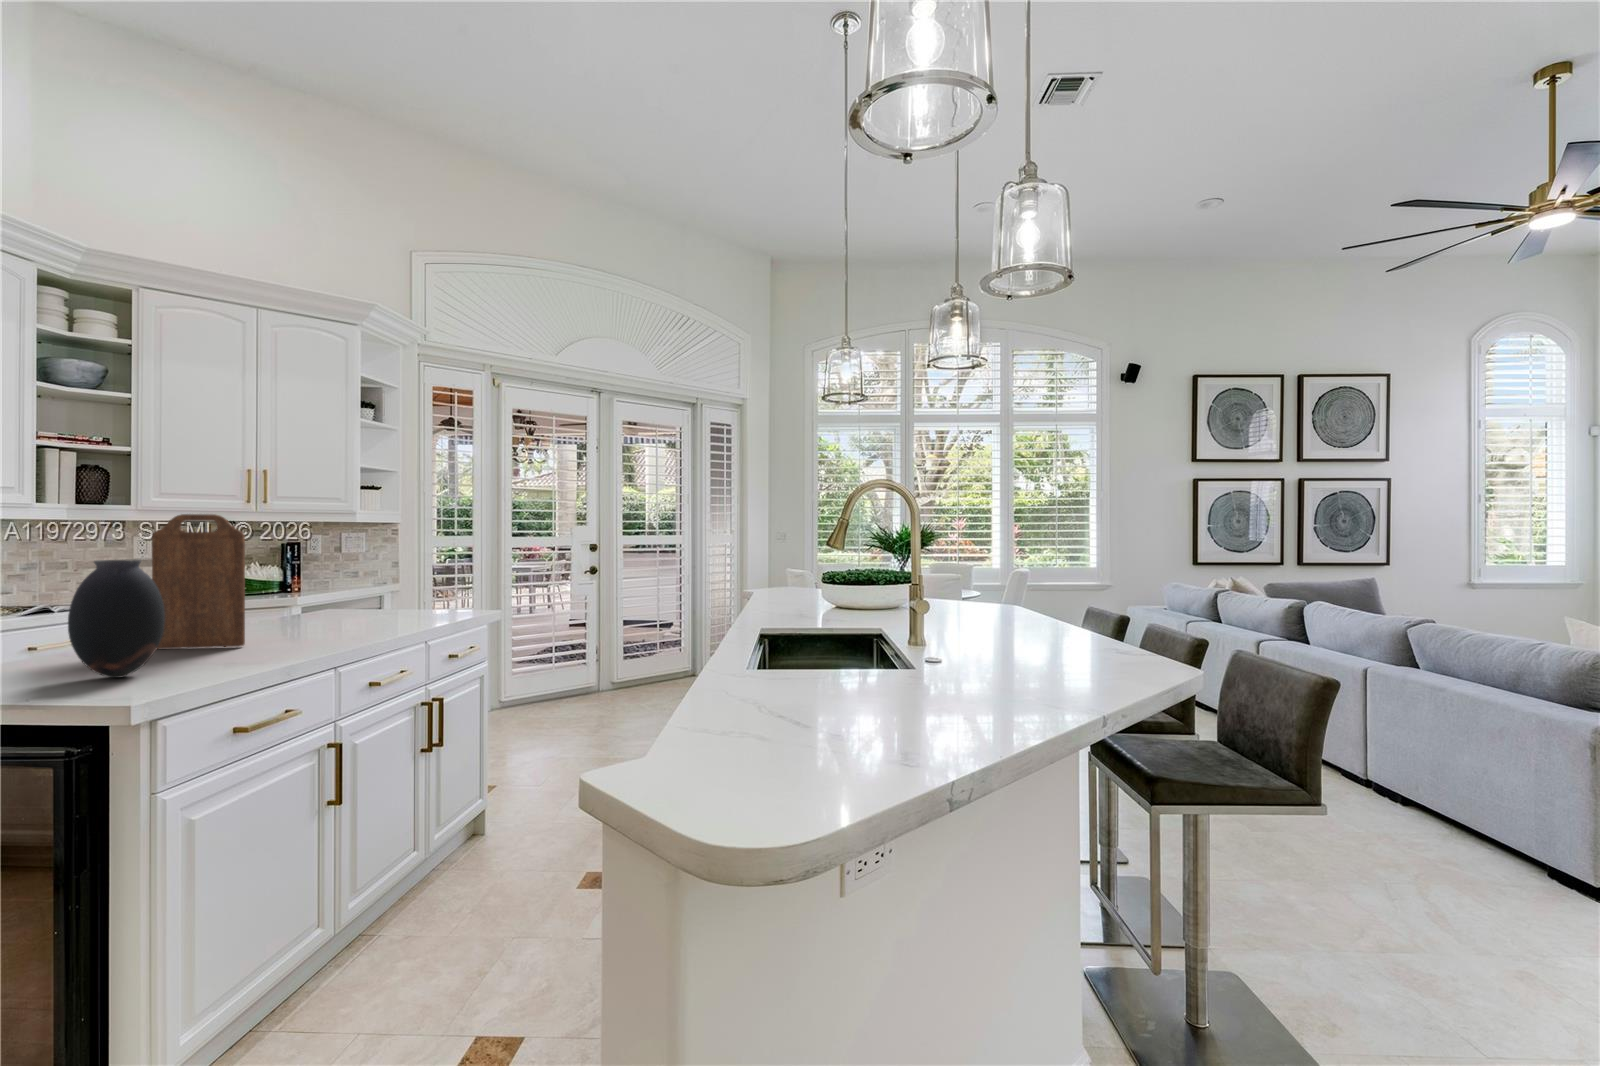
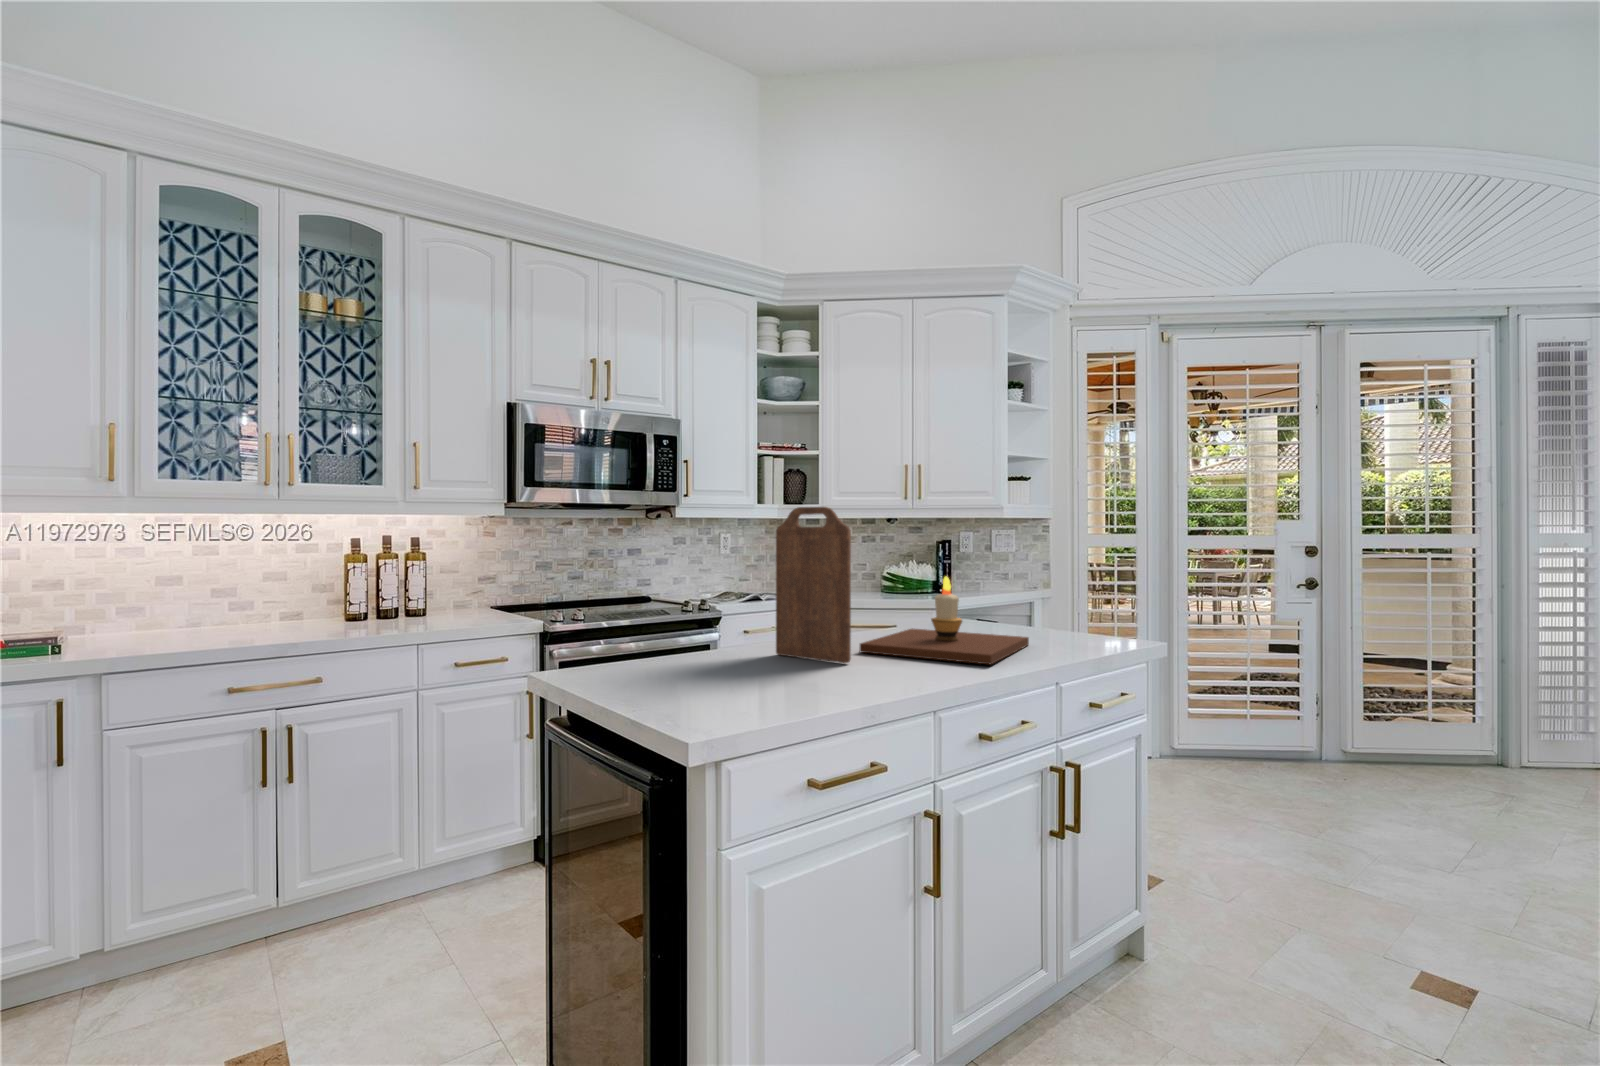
vase: present [68,560,165,678] -> none [677,558,756,692]
candle: none [247,571,400,639] -> present [860,577,1029,664]

